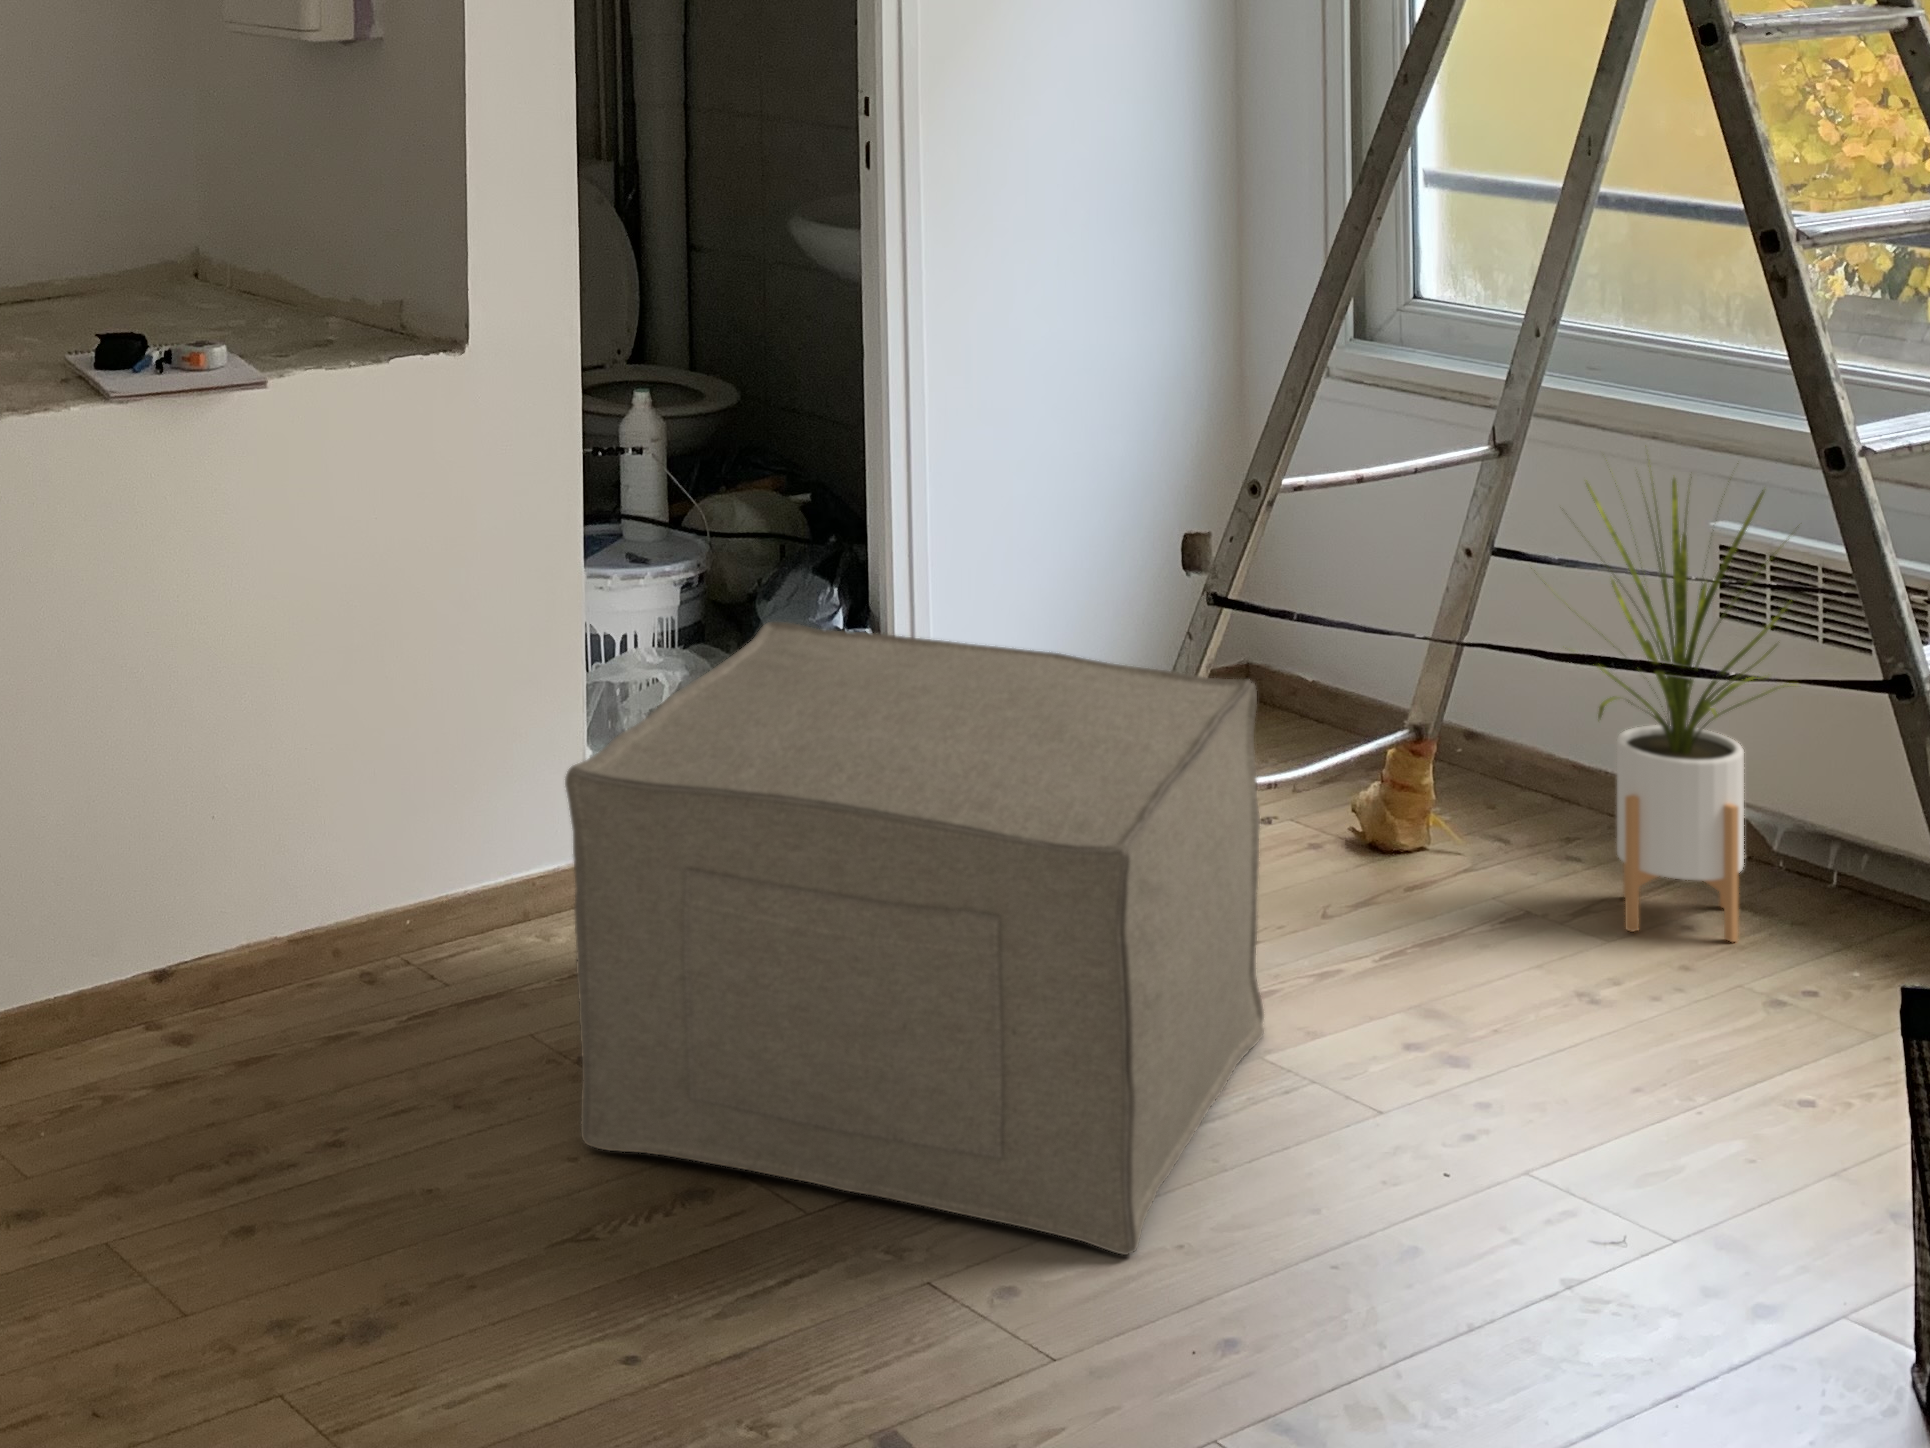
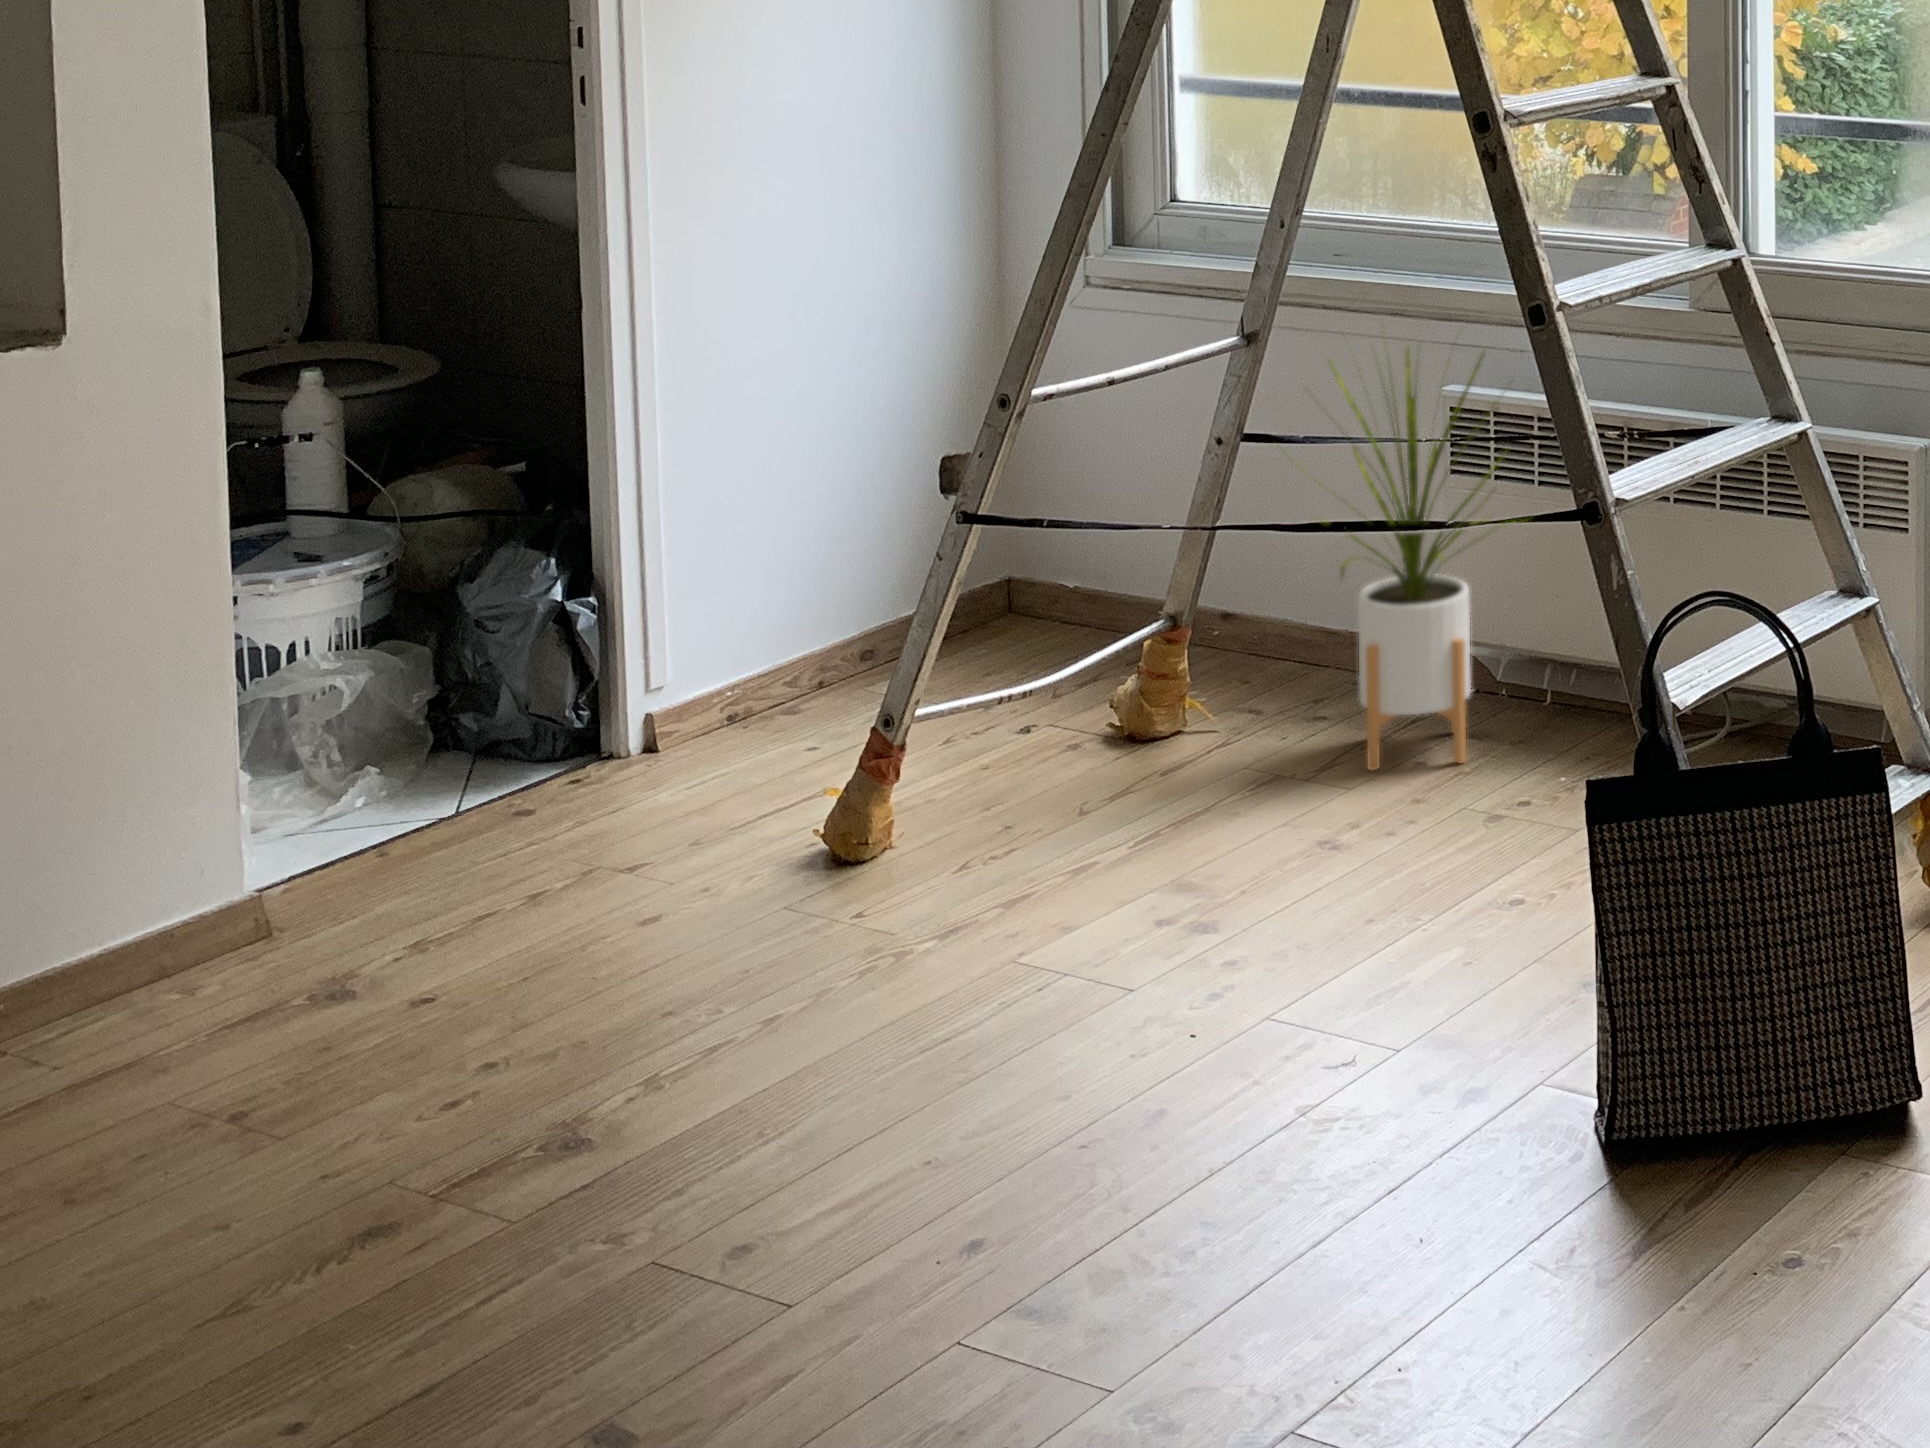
ottoman: present [565,622,1264,1255] -> none [154,593,1016,1250]

